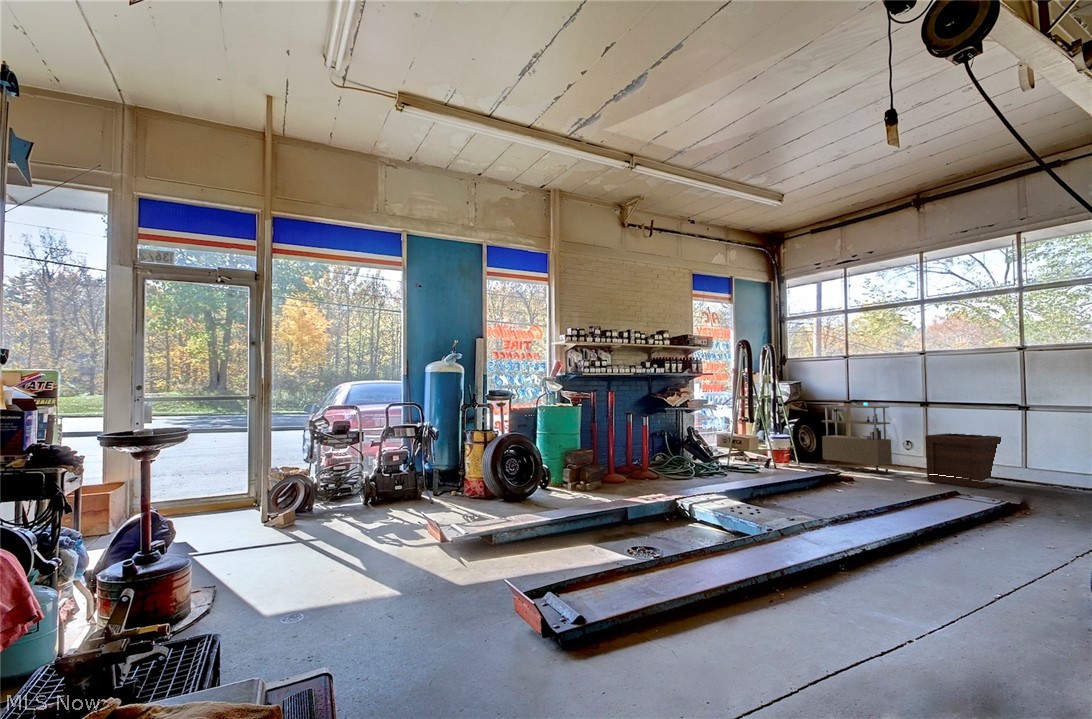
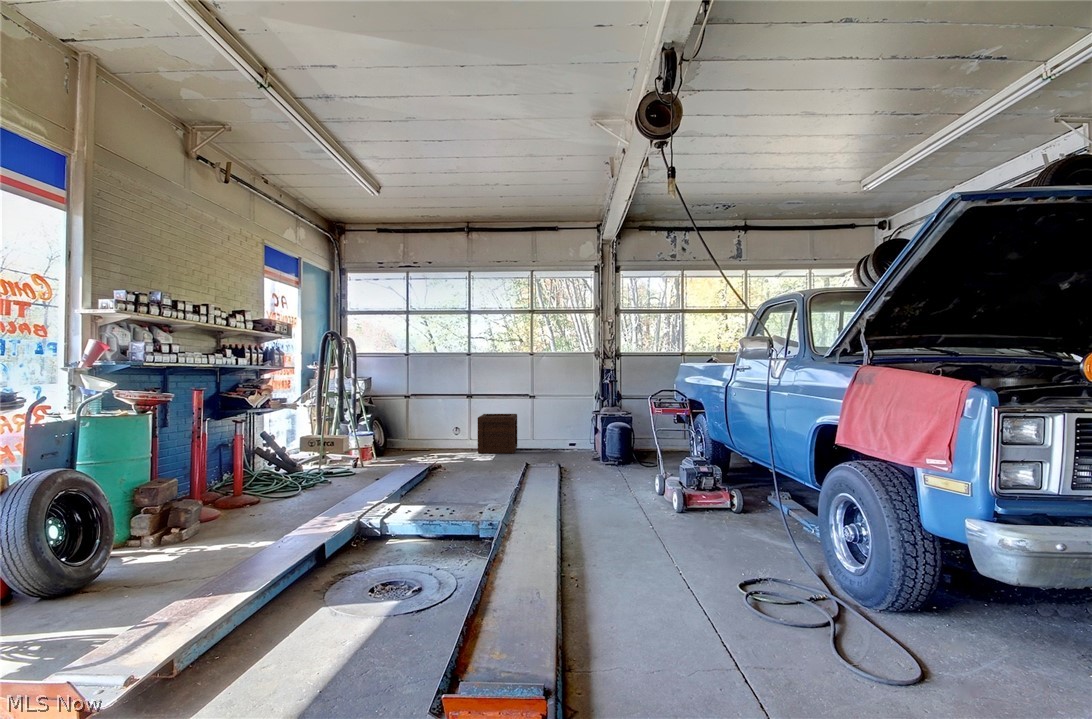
shelving unit: present [821,402,892,474] -> none [389,392,444,453]

